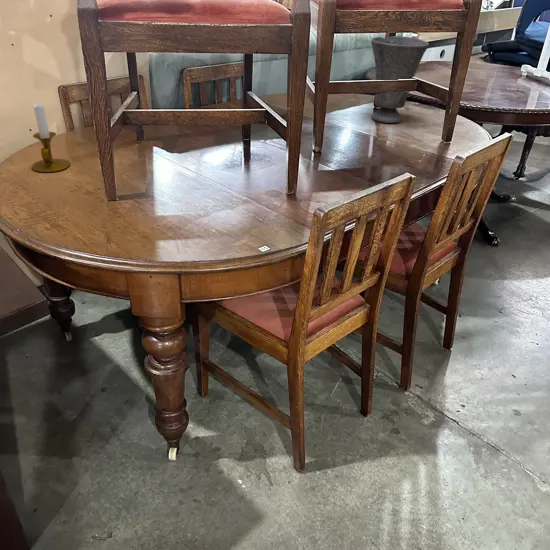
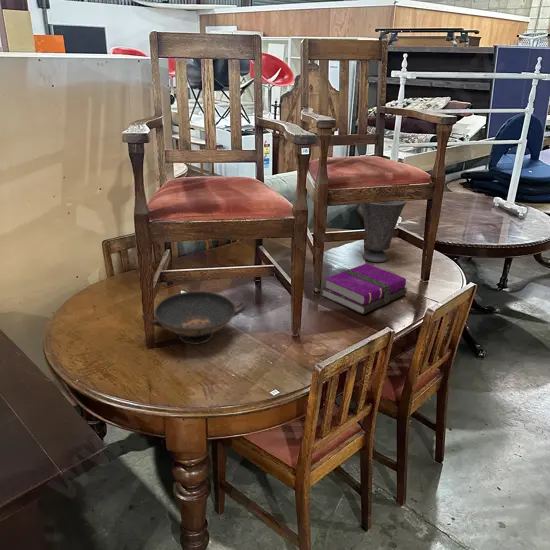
candlestick: present [32,103,70,172] -> none [83,269,114,322]
hardback book: none [323,118,425,172] -> present [321,263,407,314]
decorative bowl: none [100,136,231,197] -> present [142,291,246,345]

